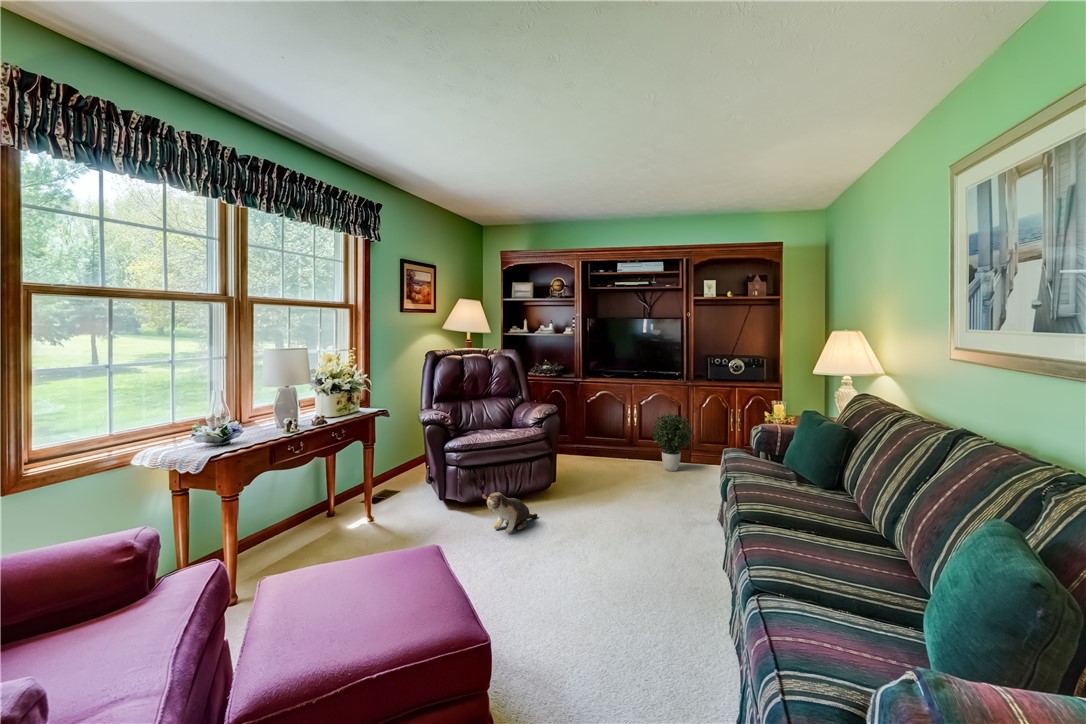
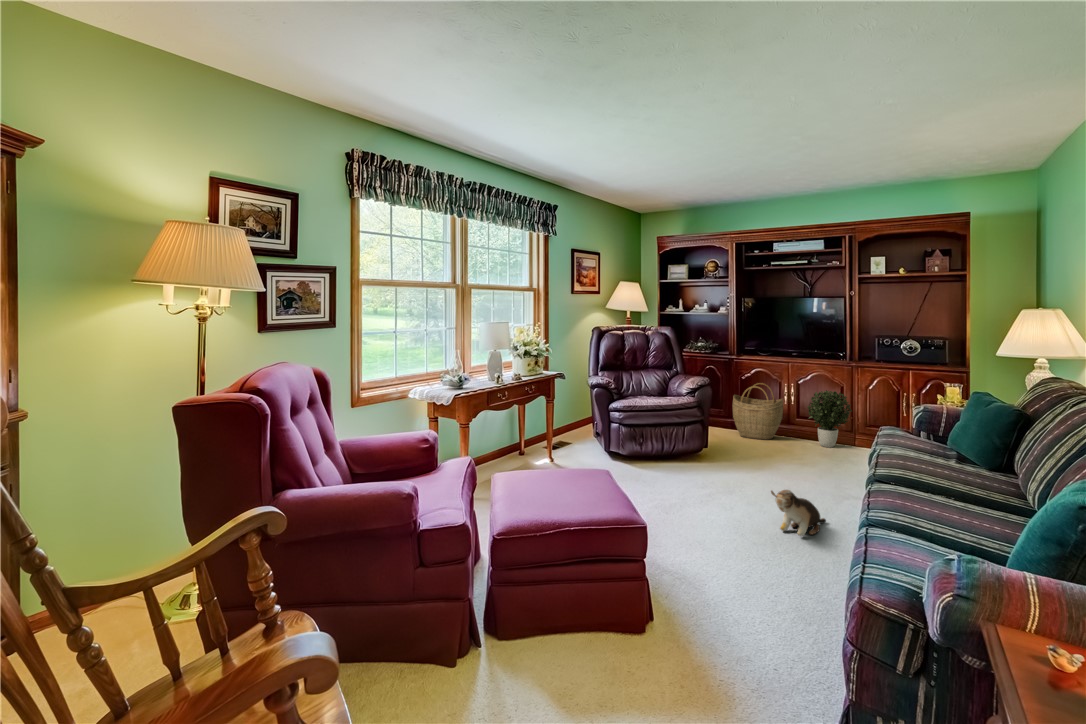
woven basket: none [579,407,628,466] -> present [732,383,783,440]
plush toy: present [482,492,537,532] -> present [771,490,826,536]

